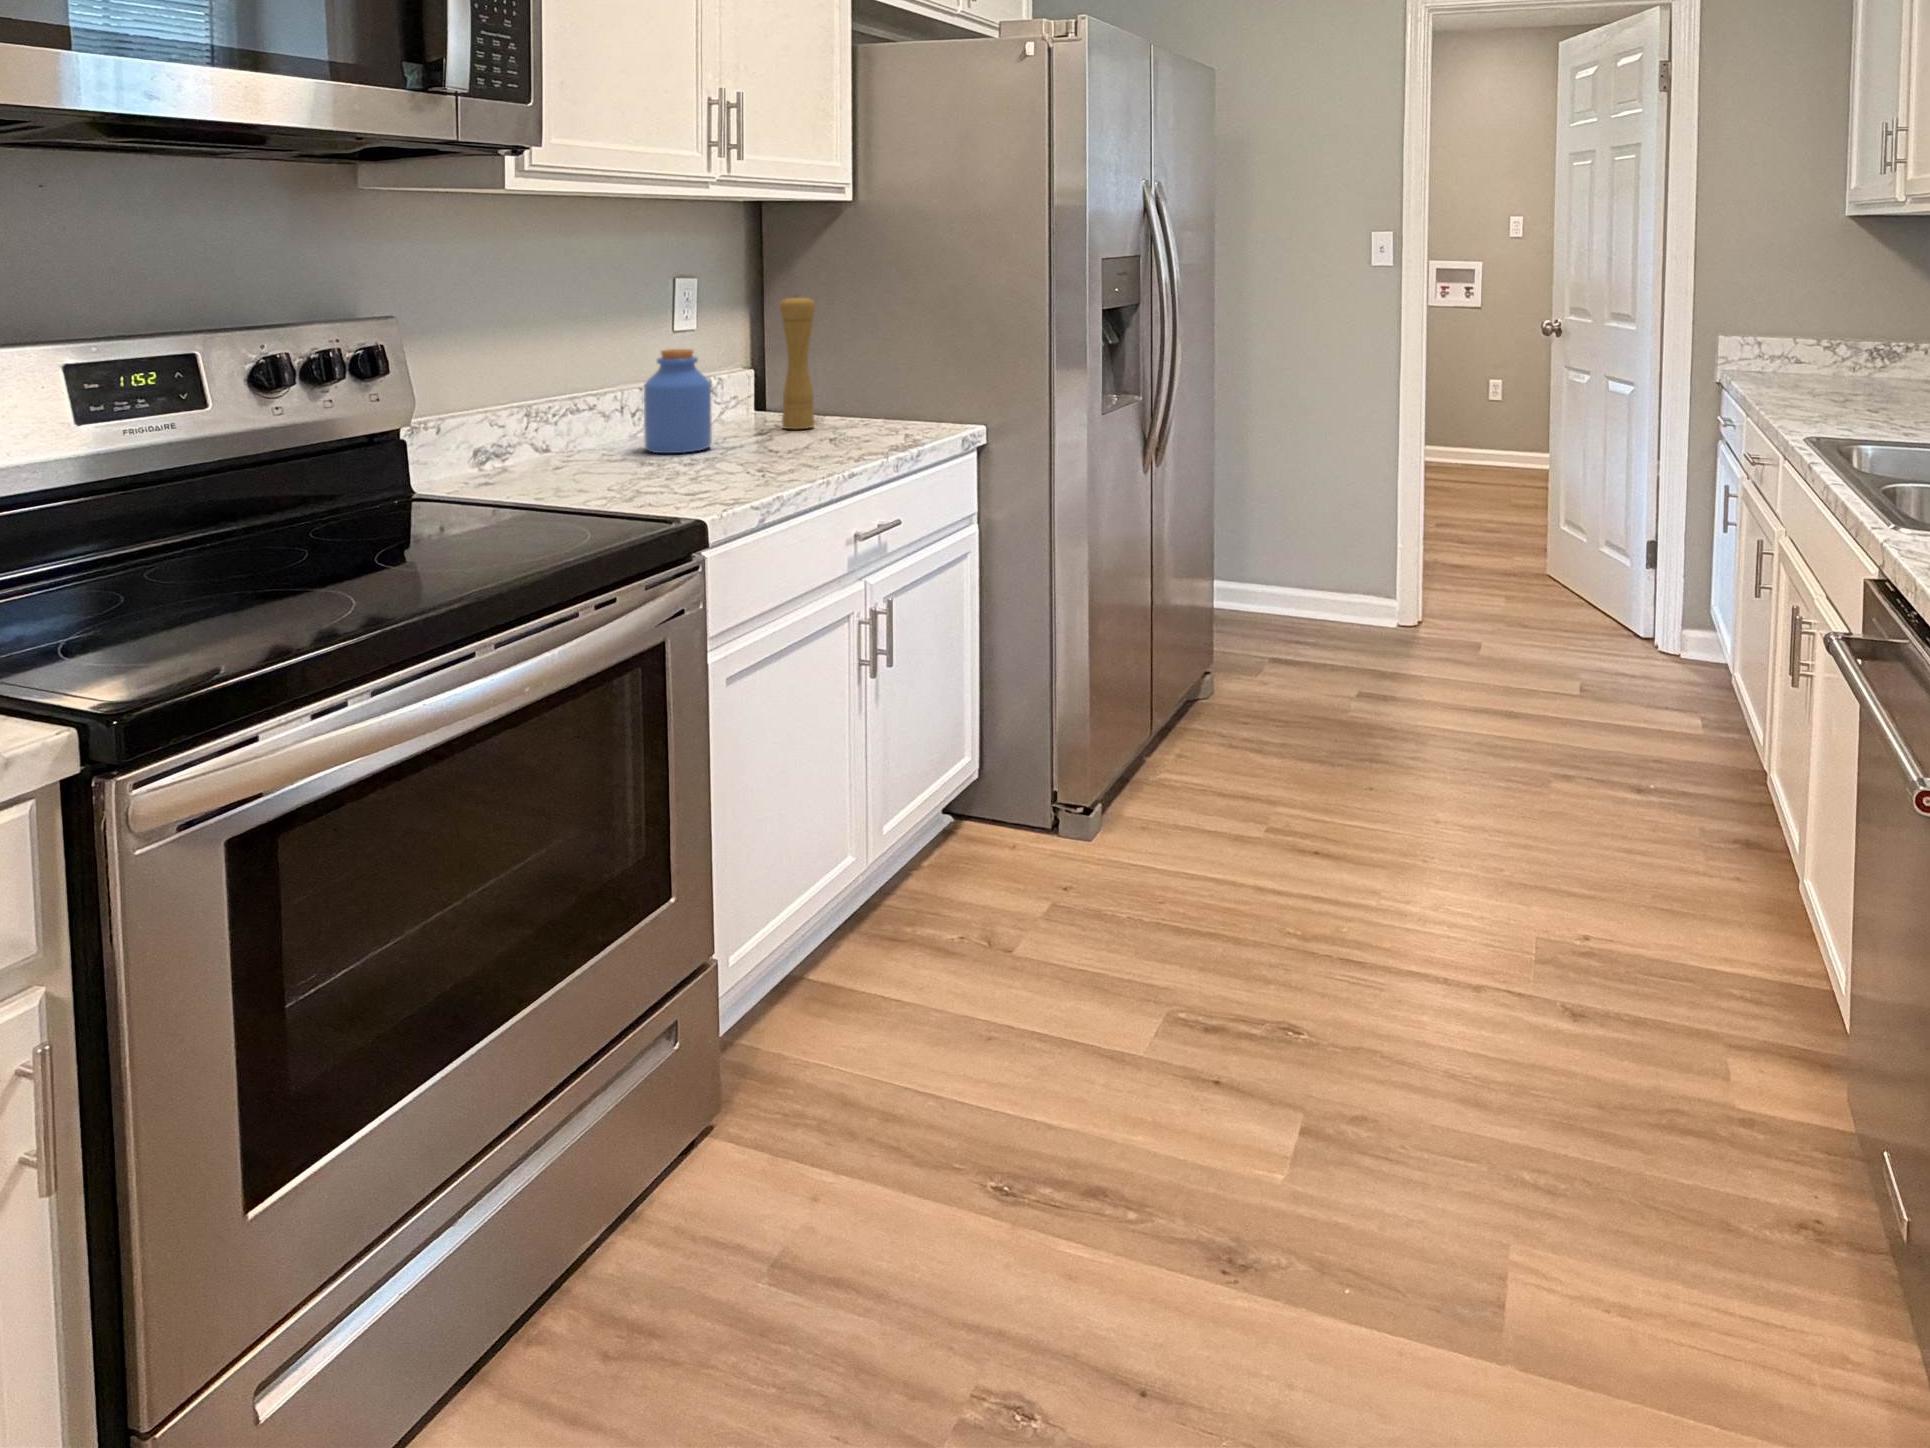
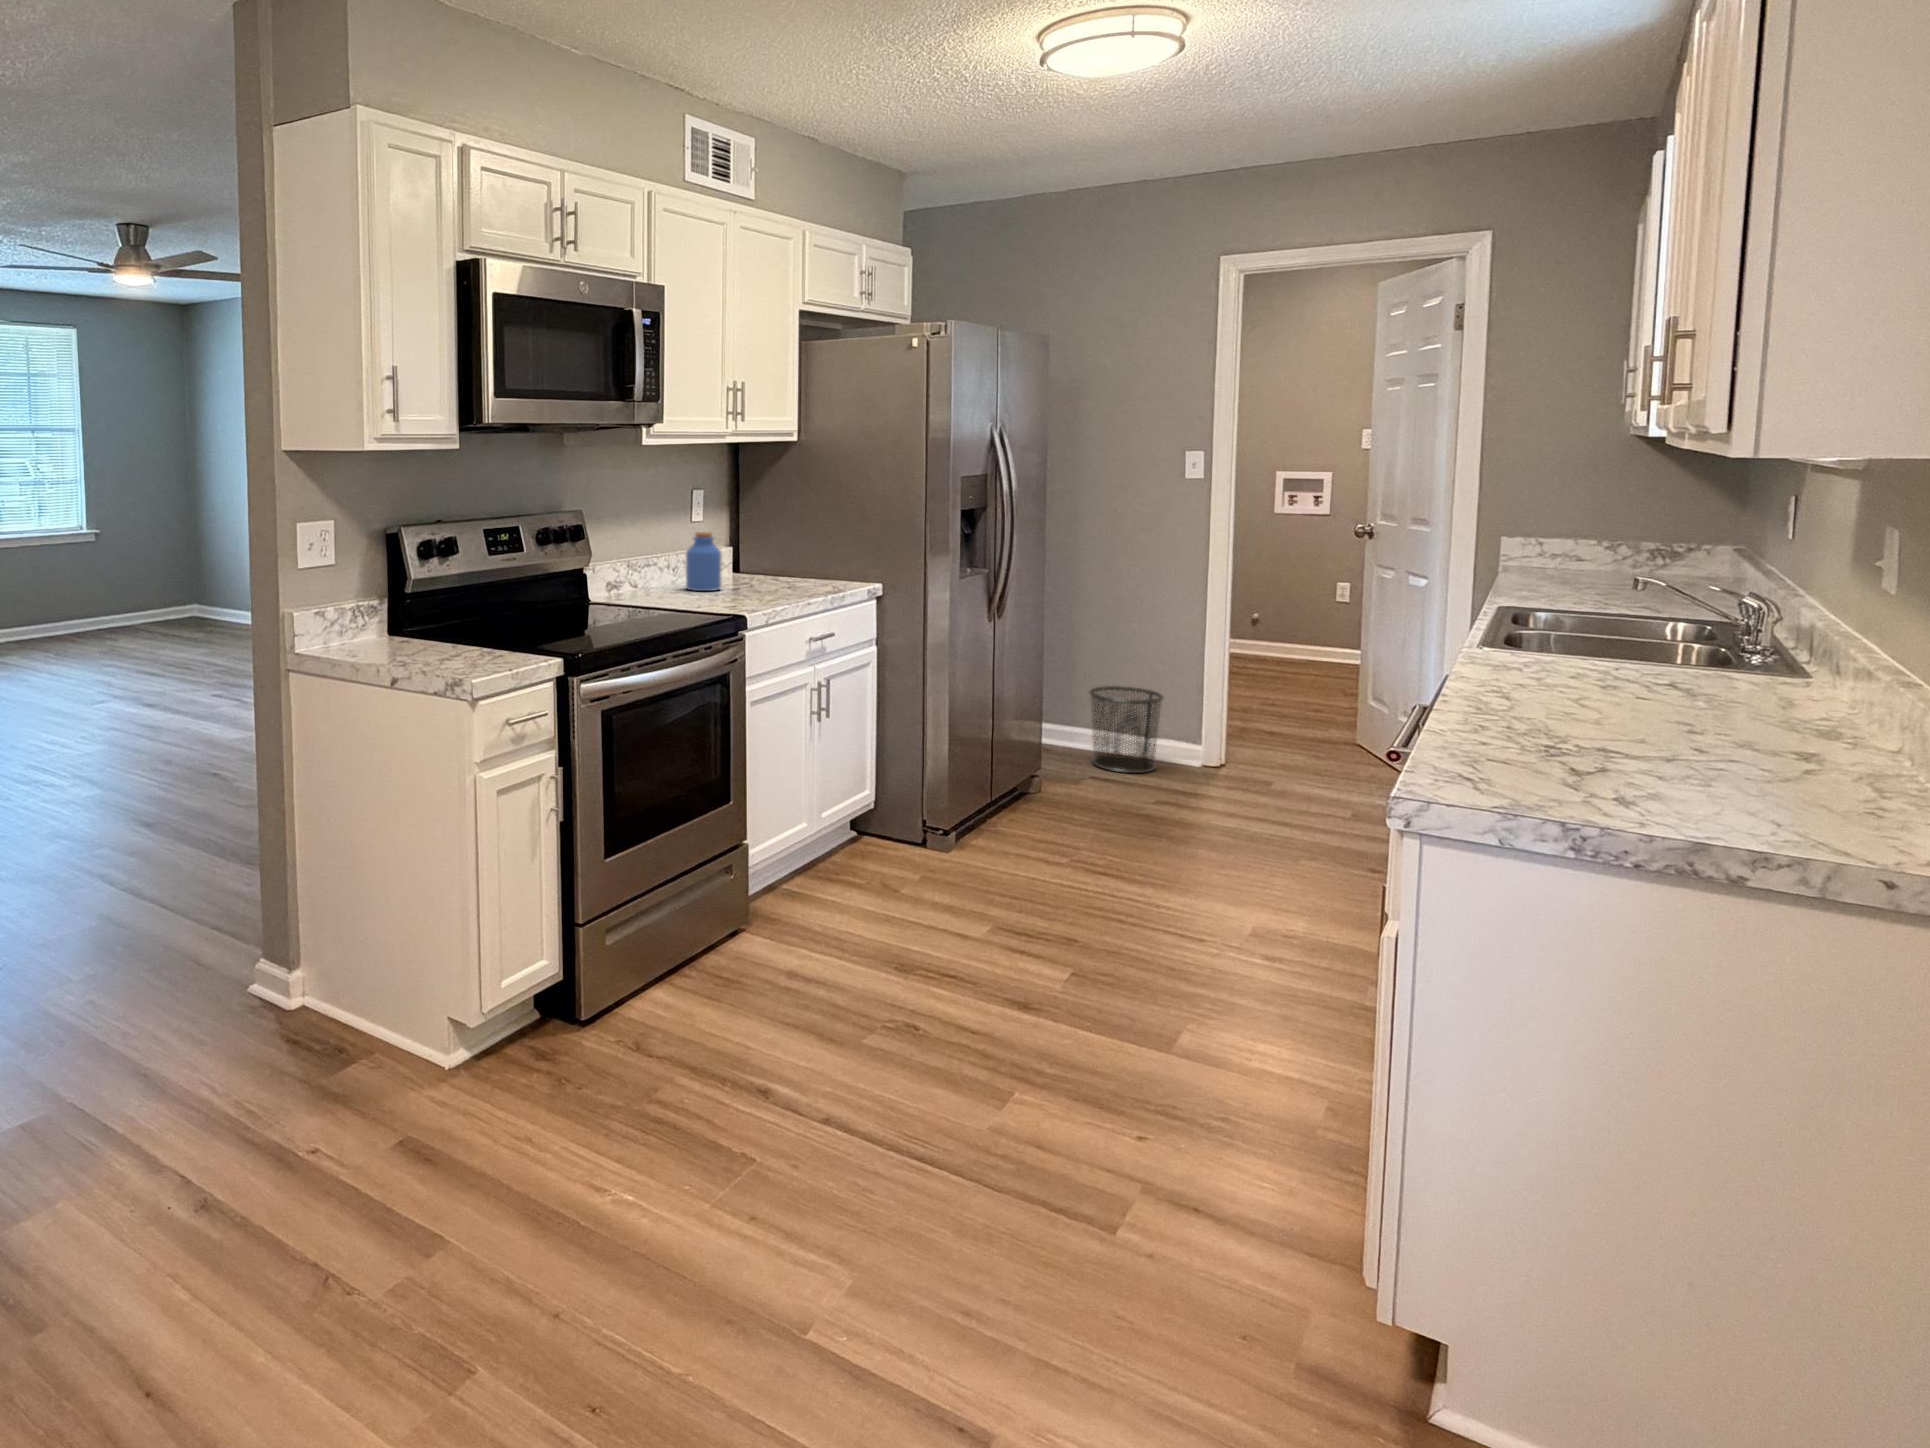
pepper mill: present [780,296,815,429] -> none [754,502,775,583]
waste bin: none [1267,531,1357,647] -> present [1089,686,1163,773]

